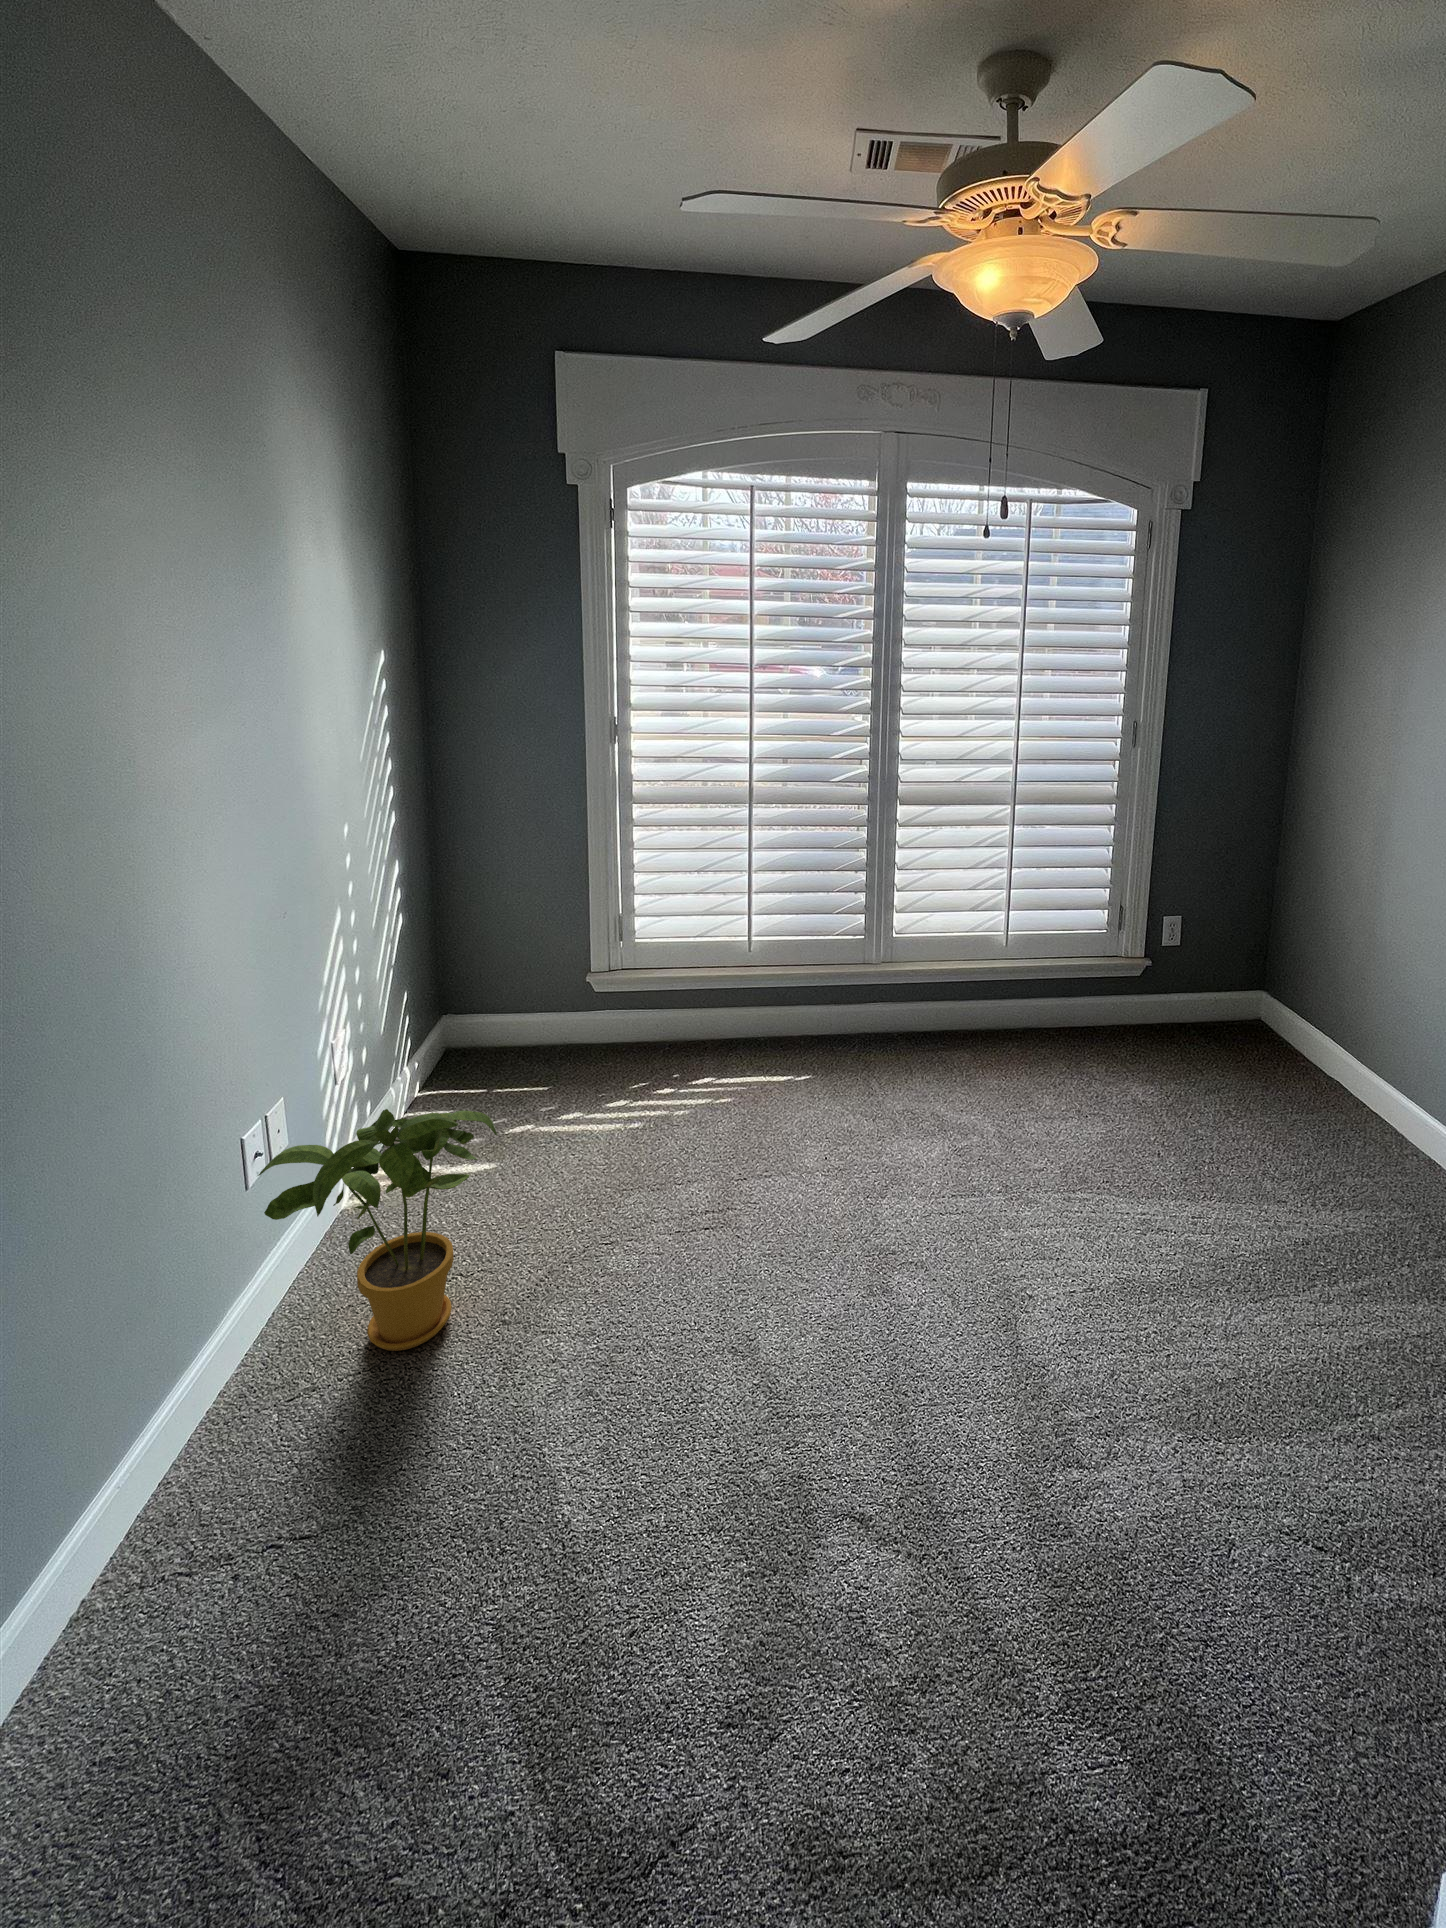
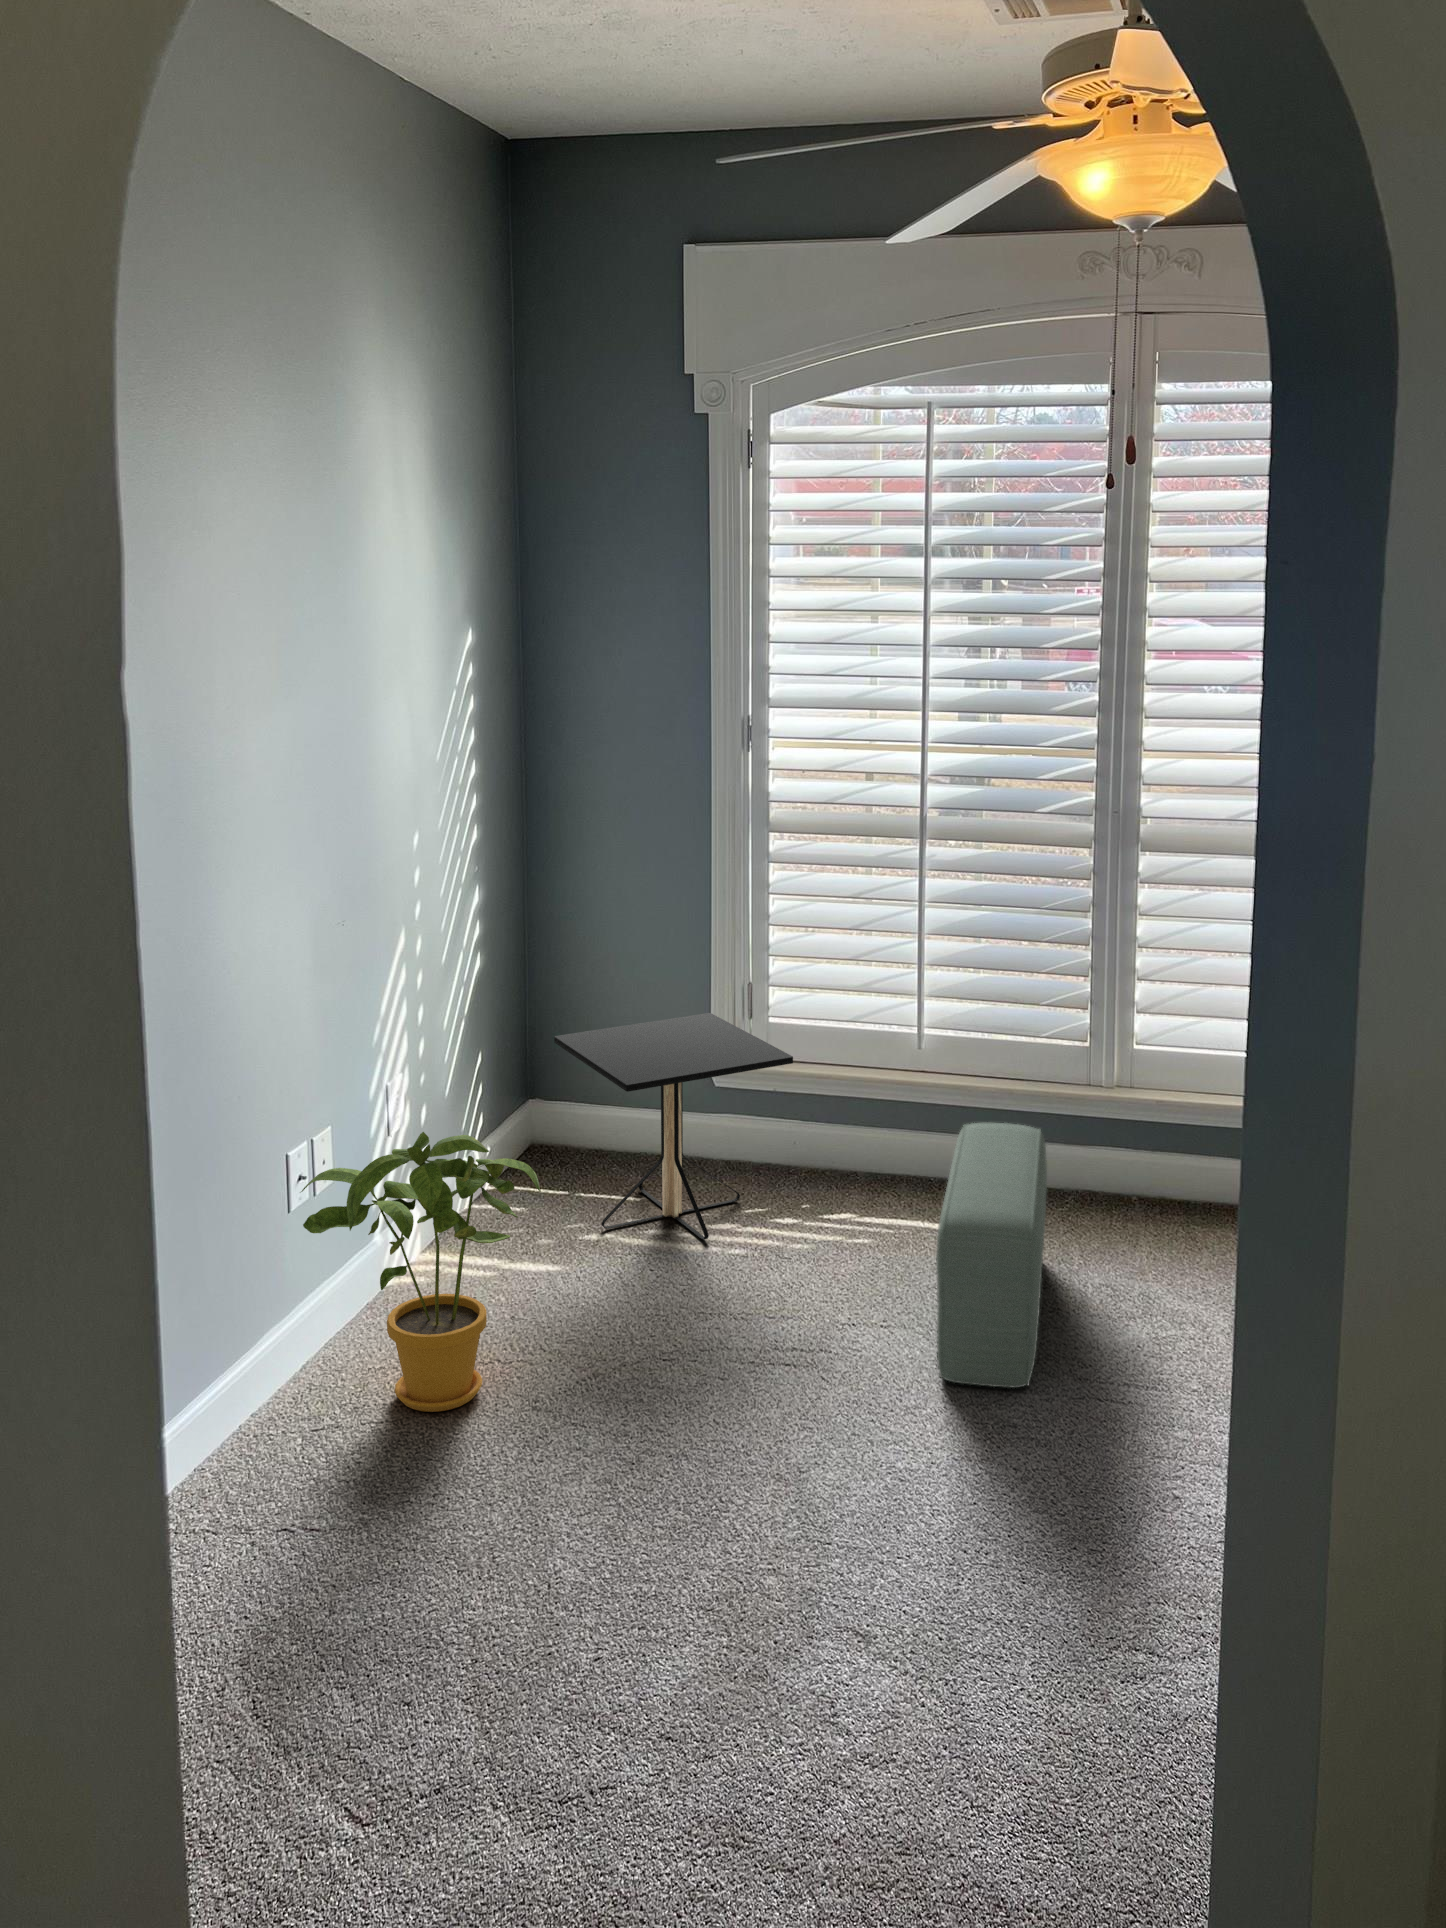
side table: none [472,939,669,1119] -> present [554,1013,793,1240]
pouf: none [796,1004,893,1217] -> present [936,1123,1047,1388]

